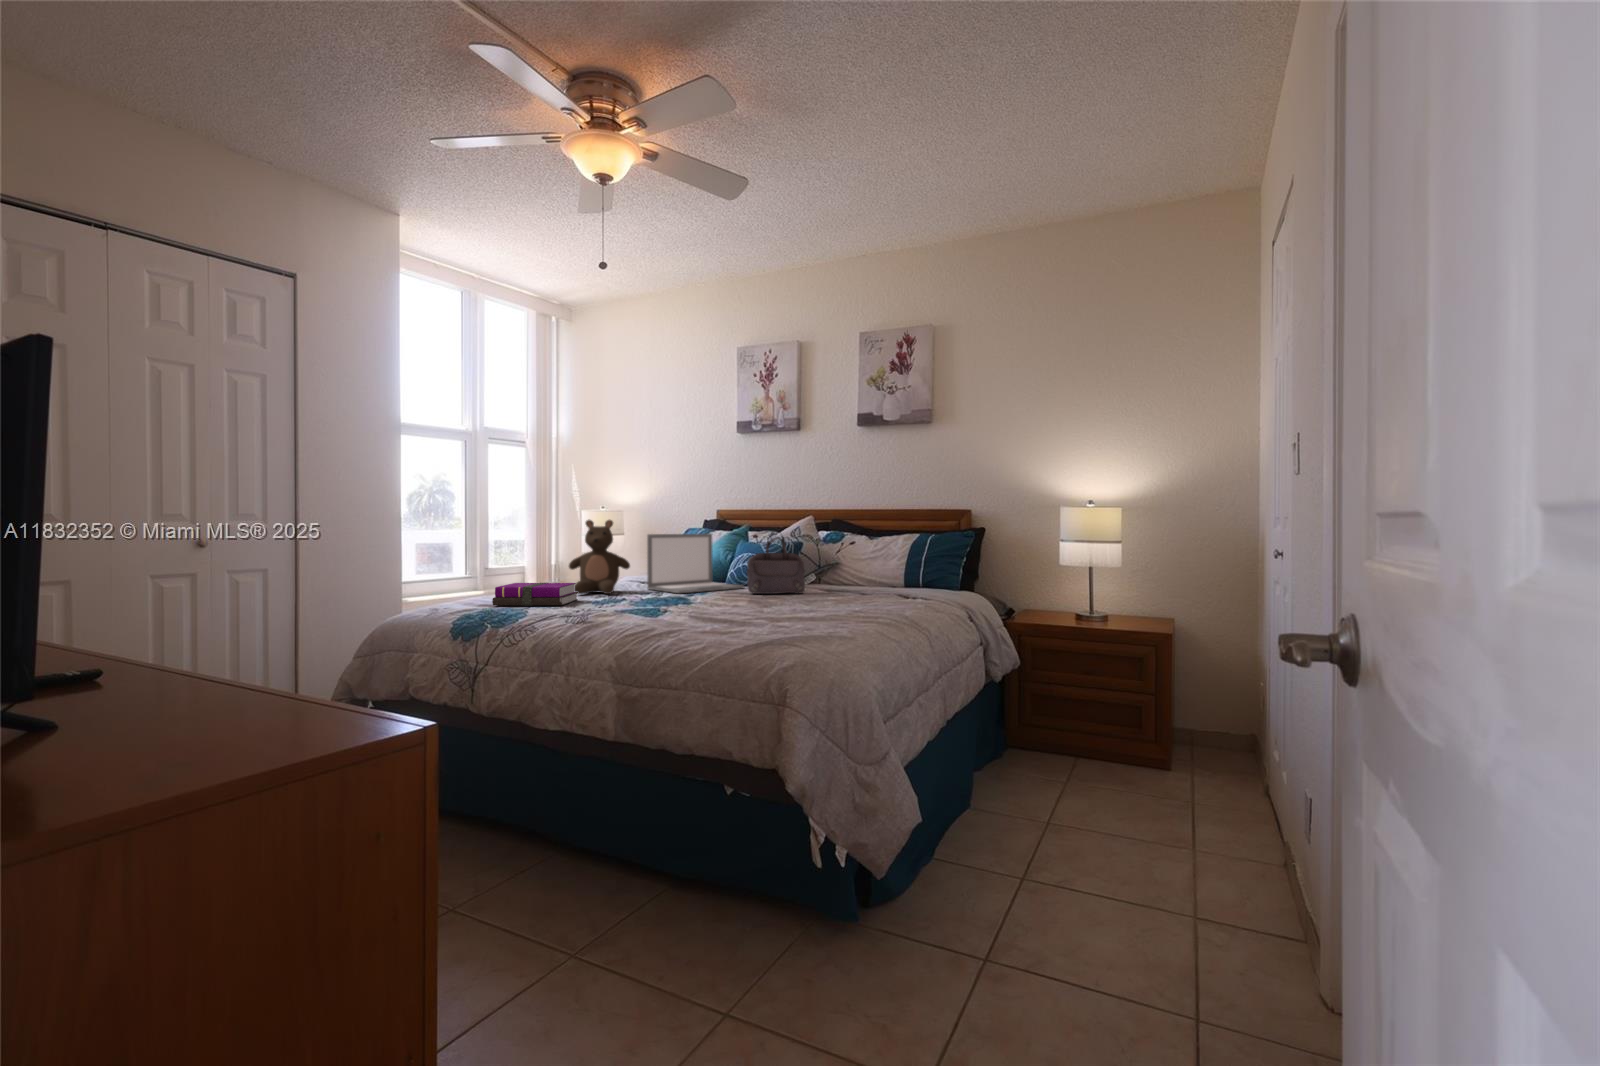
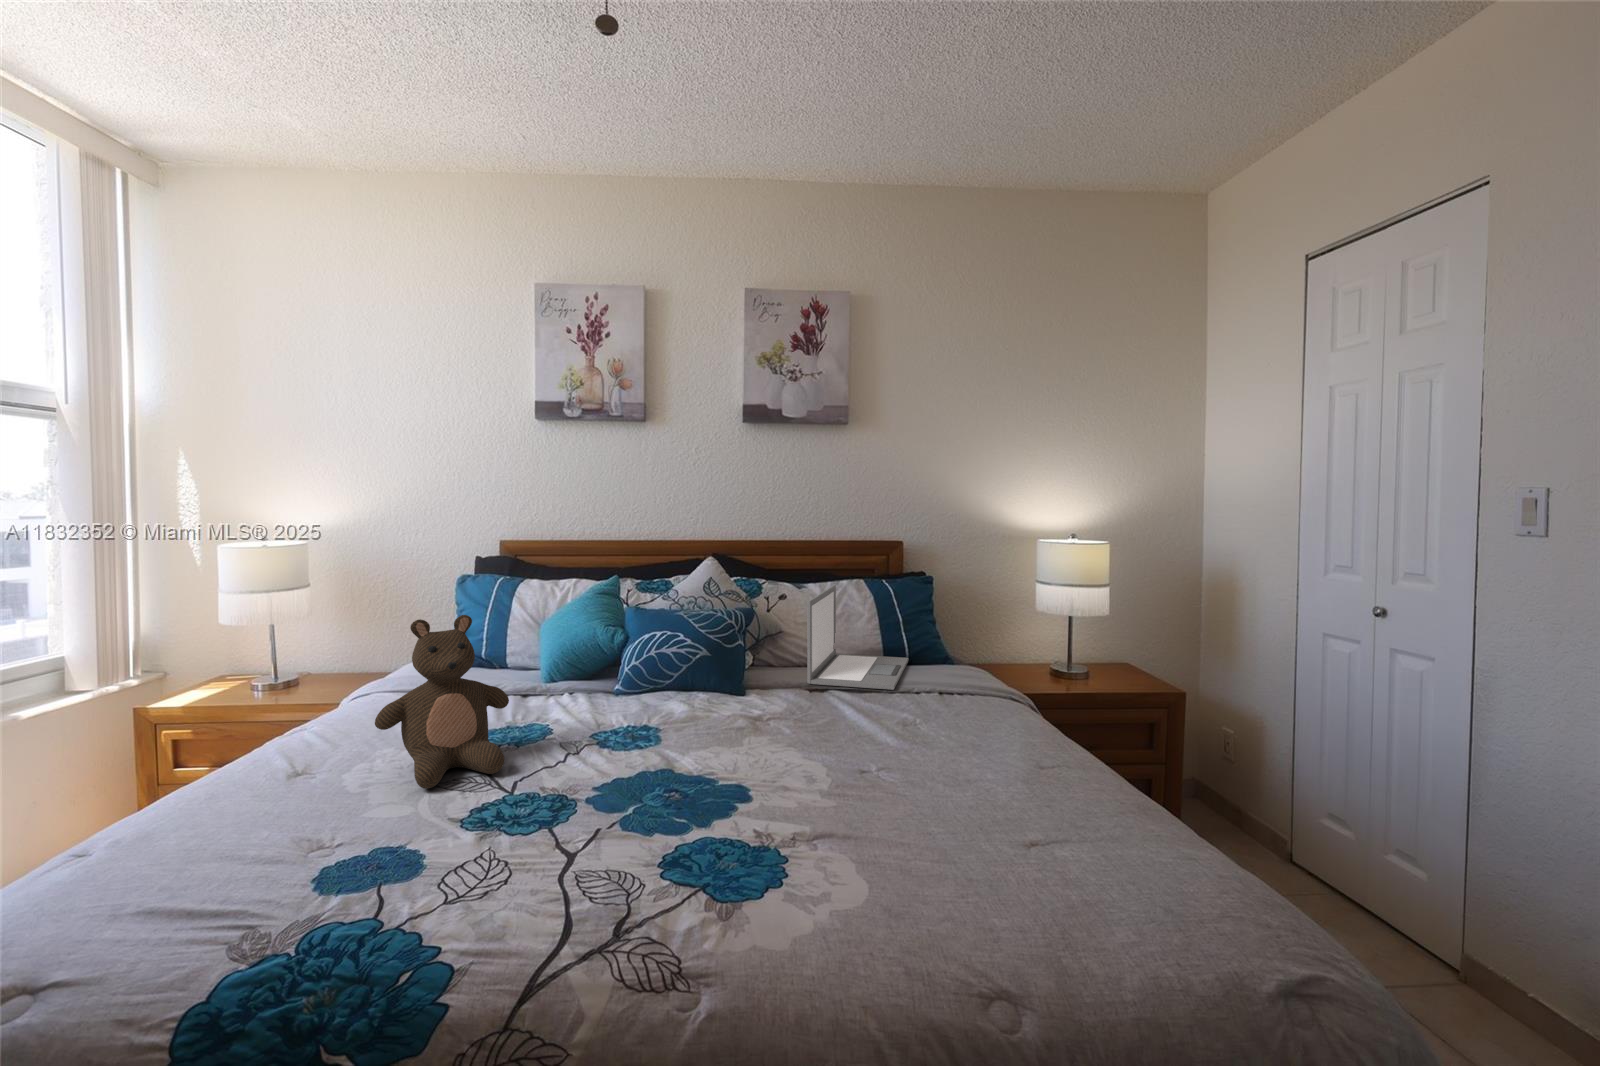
laptop: present [647,533,744,593] -> present [807,585,908,690]
handbag: present [747,533,805,594] -> none [731,610,813,720]
notebook: present [492,583,578,606] -> none [294,783,489,914]

